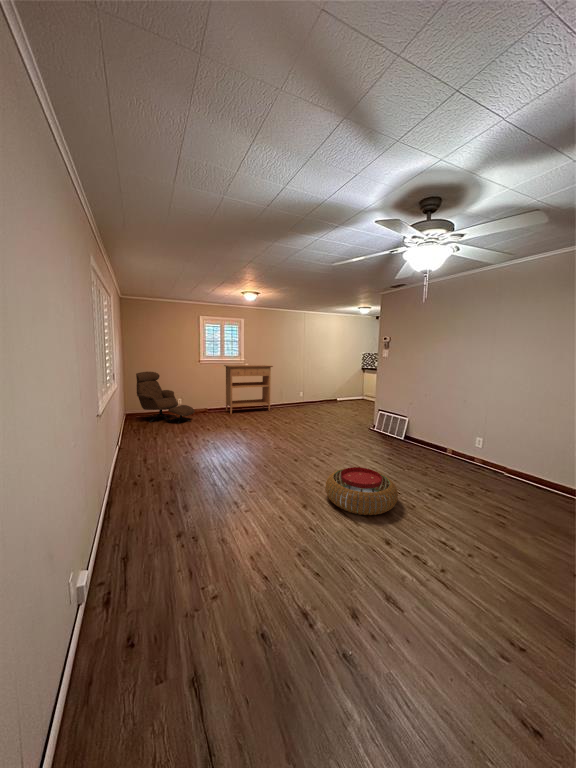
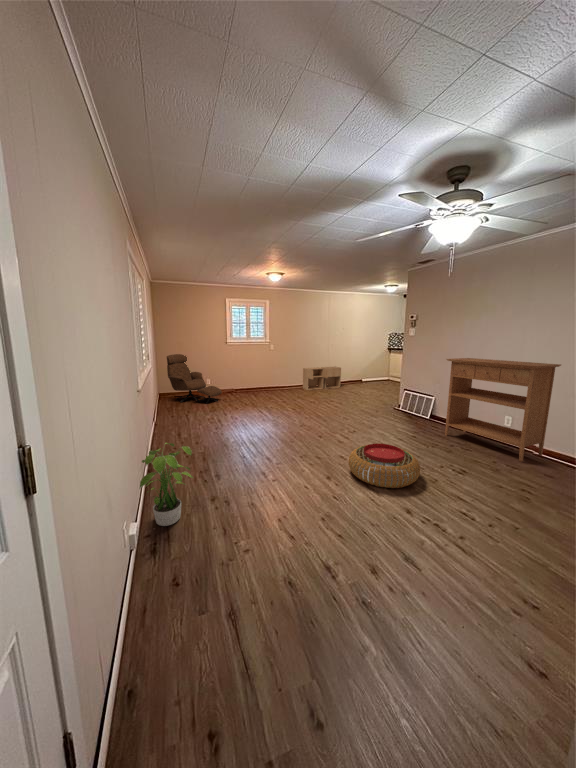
console table: present [224,365,273,414] -> present [445,358,561,462]
storage cabinet: none [279,385,317,409] -> present [303,367,341,390]
potted plant: none [91,473,157,570] -> present [139,443,193,526]

